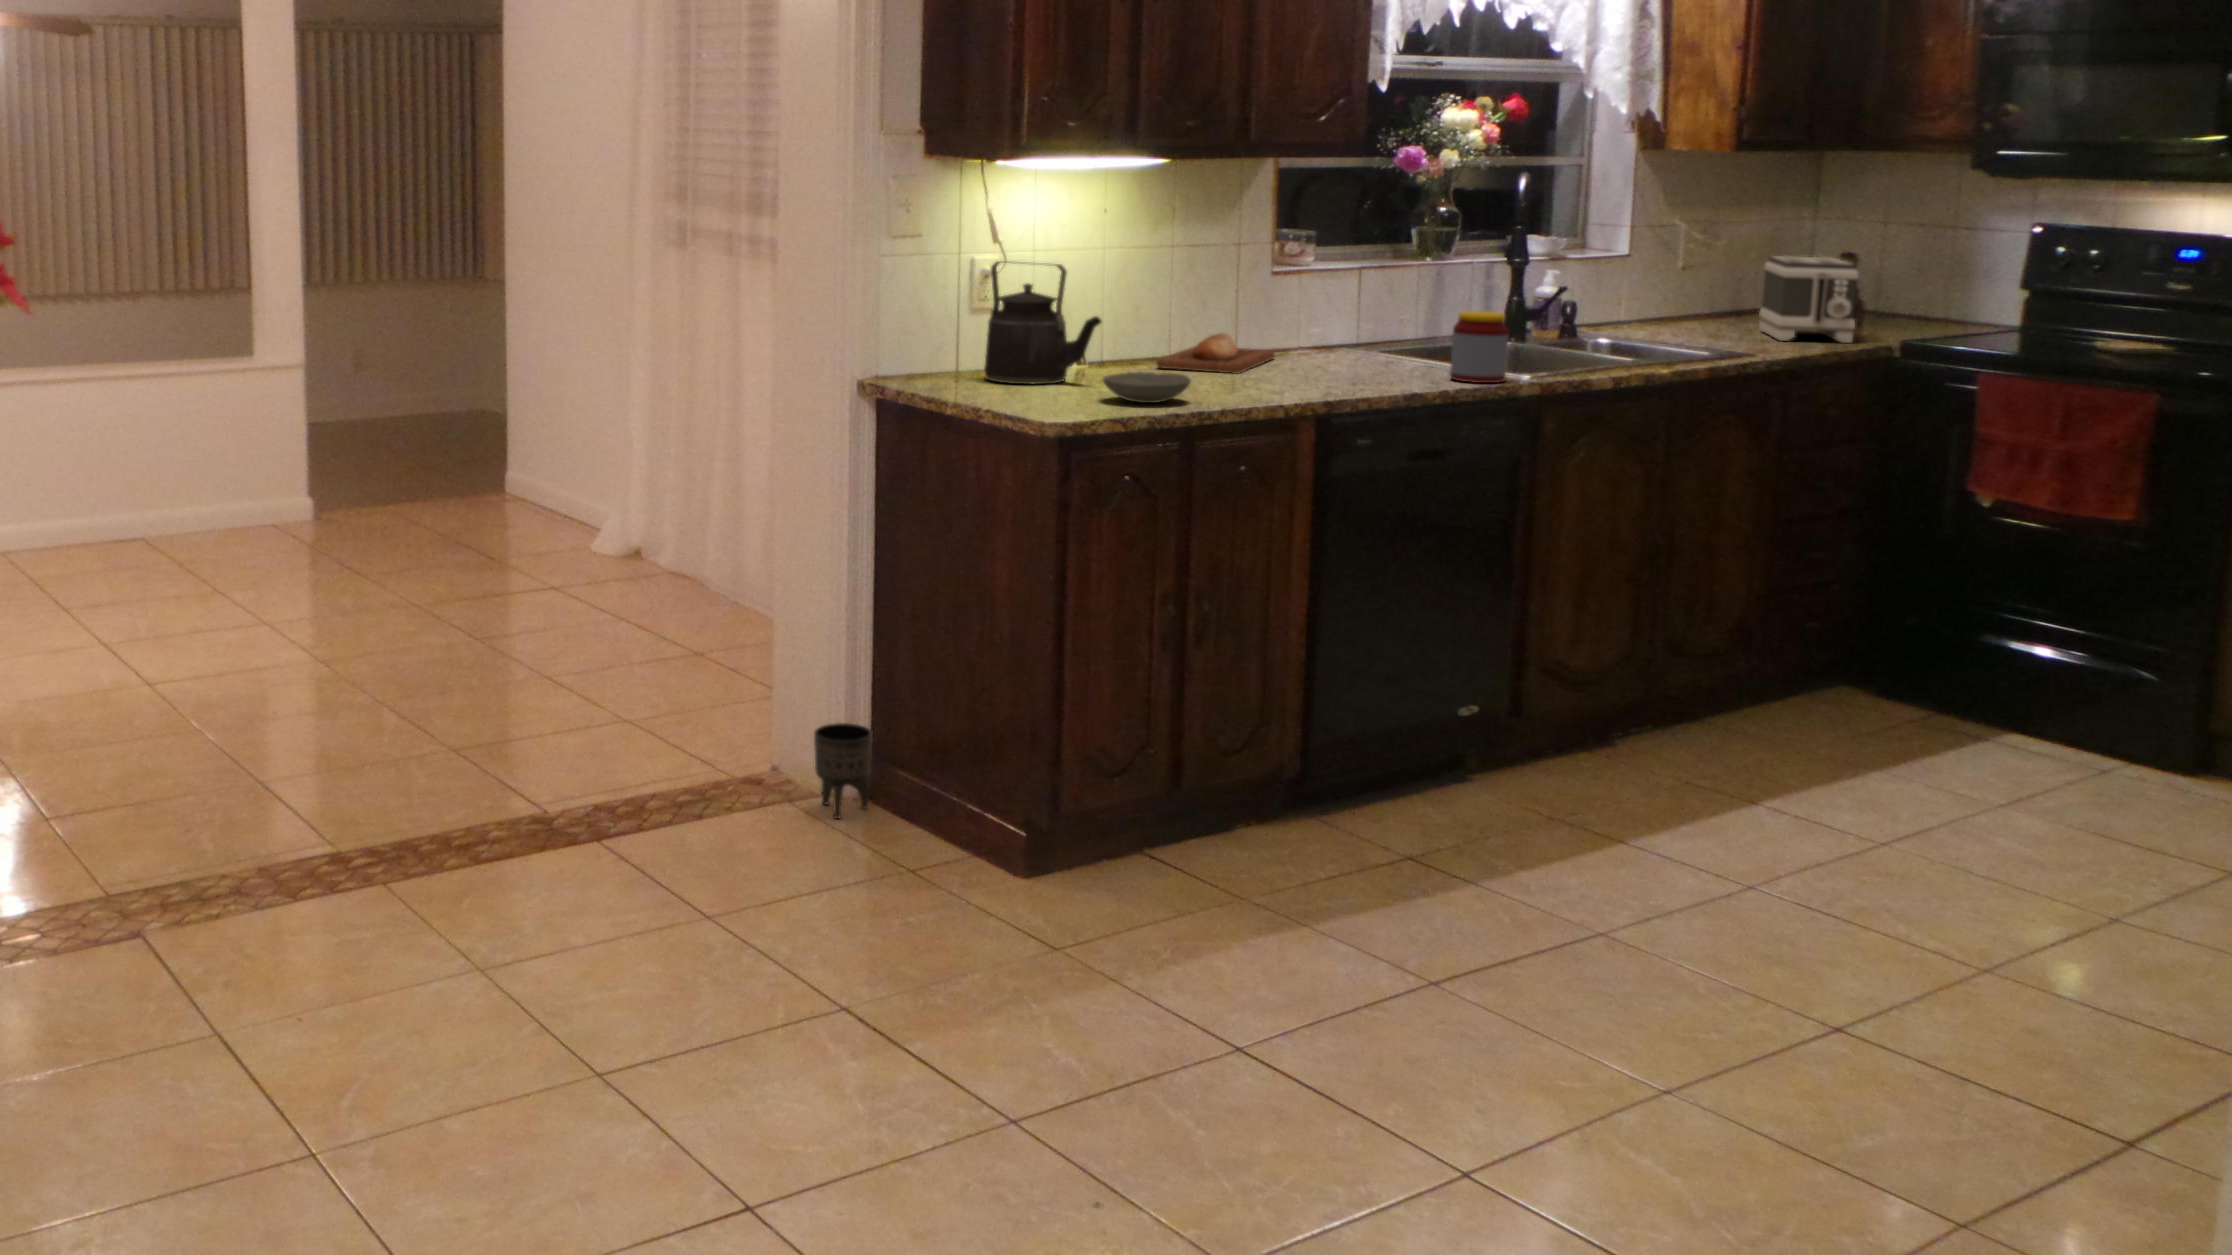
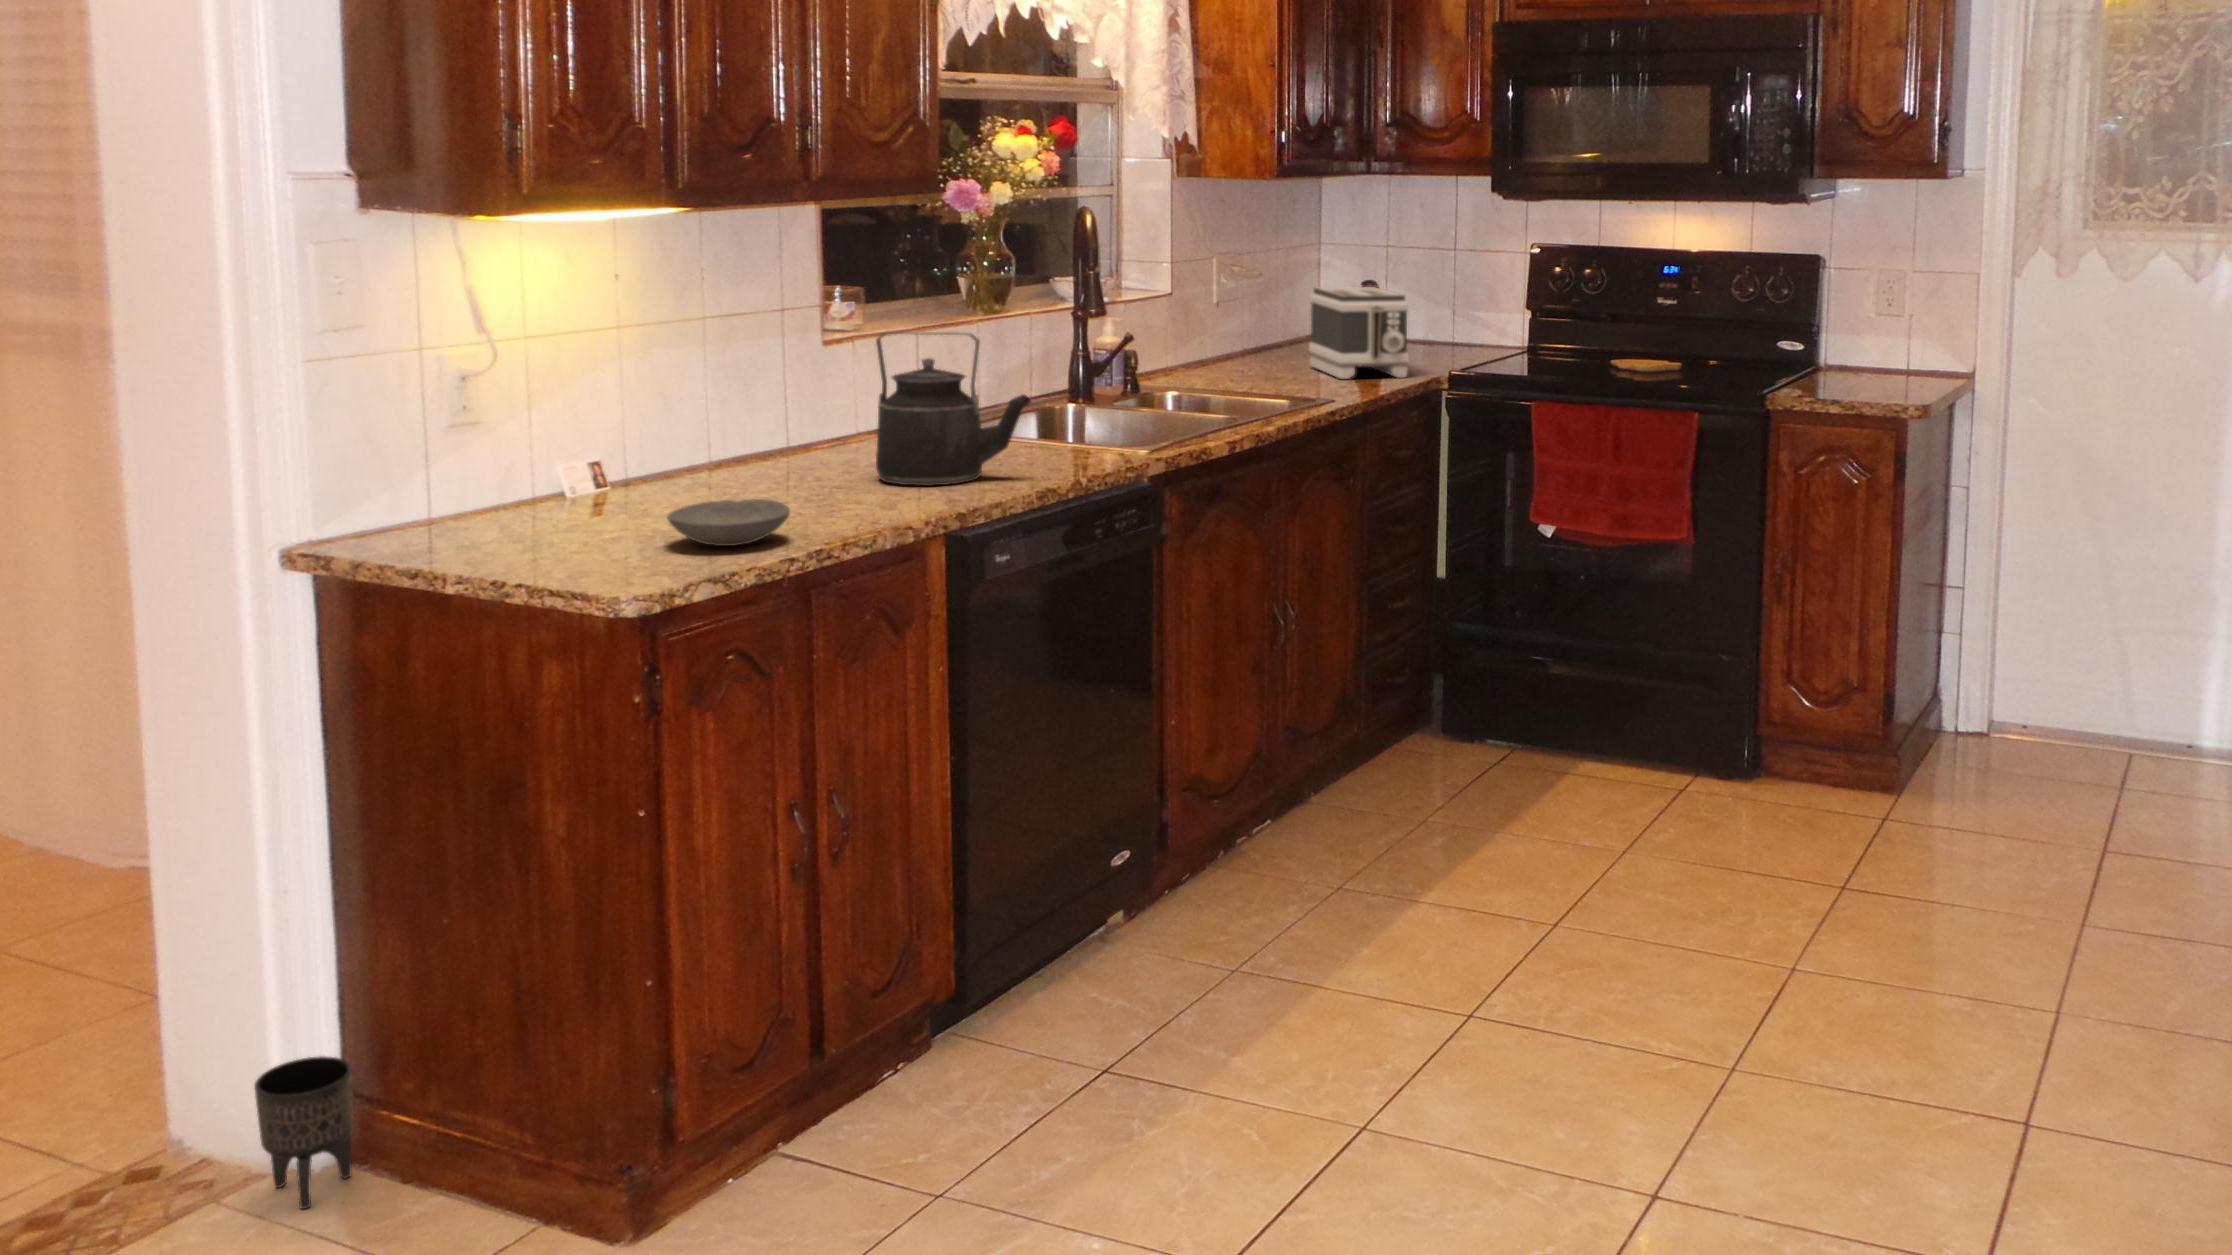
kettle: present [984,261,1101,384] -> present [876,331,1031,486]
jar: present [1450,311,1508,383] -> none [1069,382,1131,469]
bread loaf: present [1156,333,1275,374] -> none [703,424,841,481]

